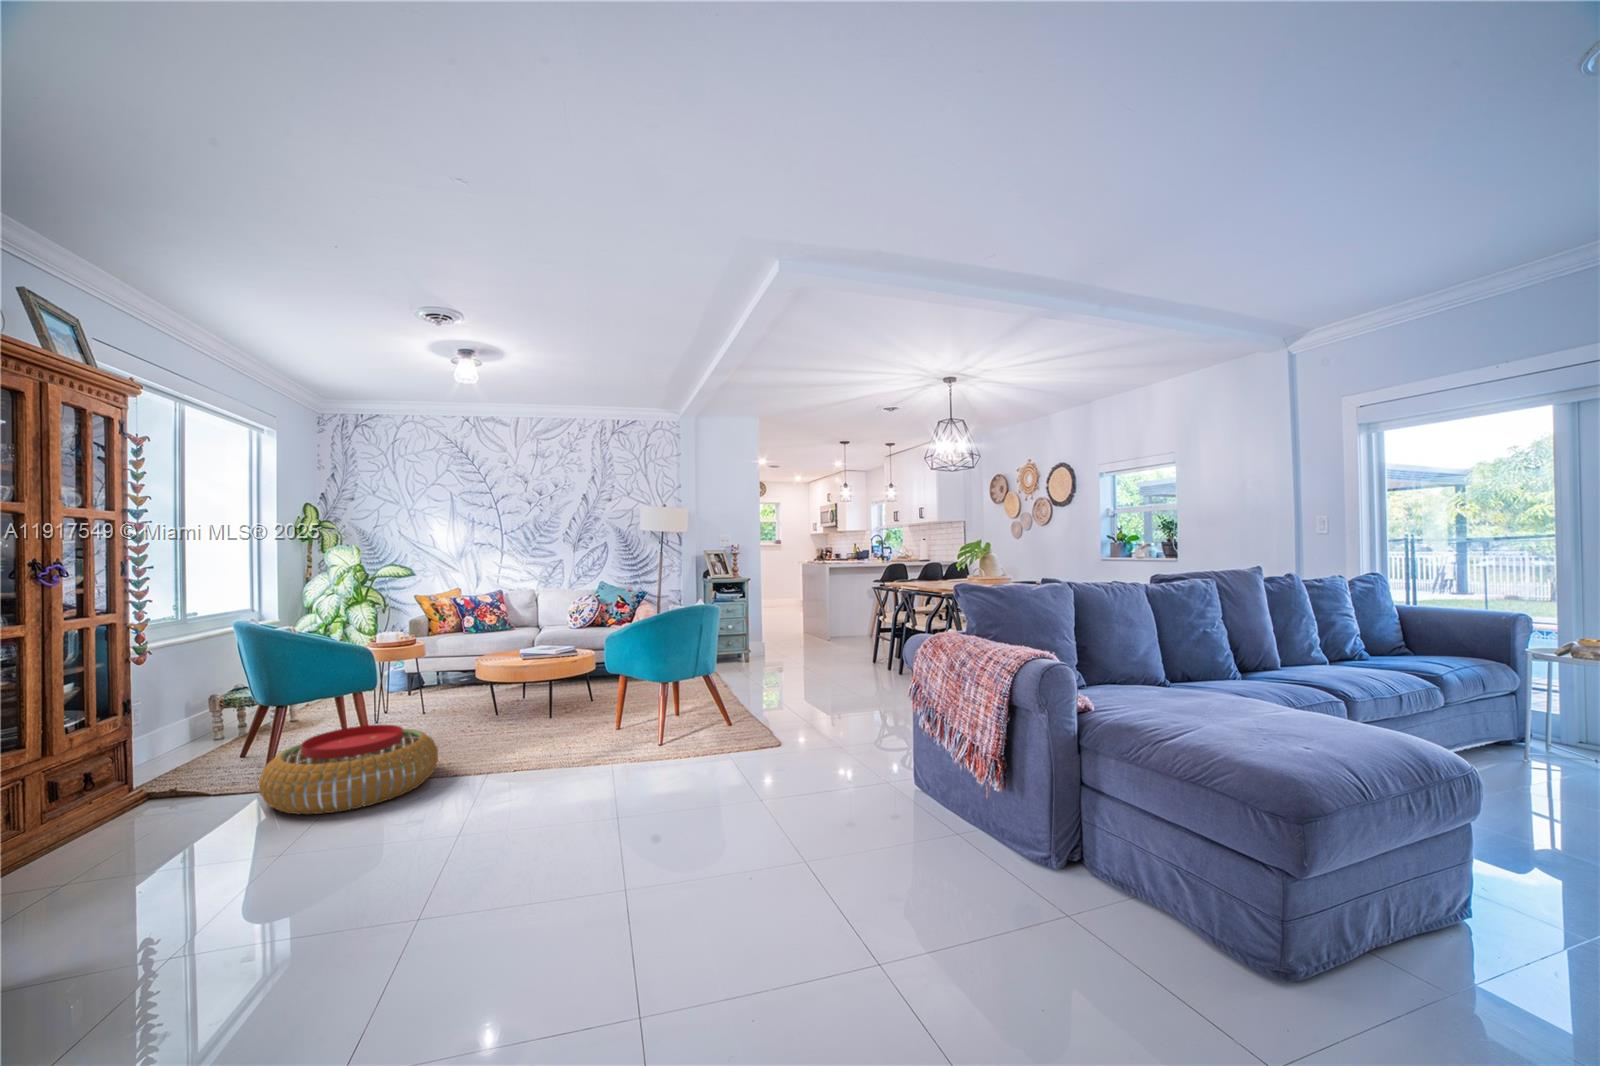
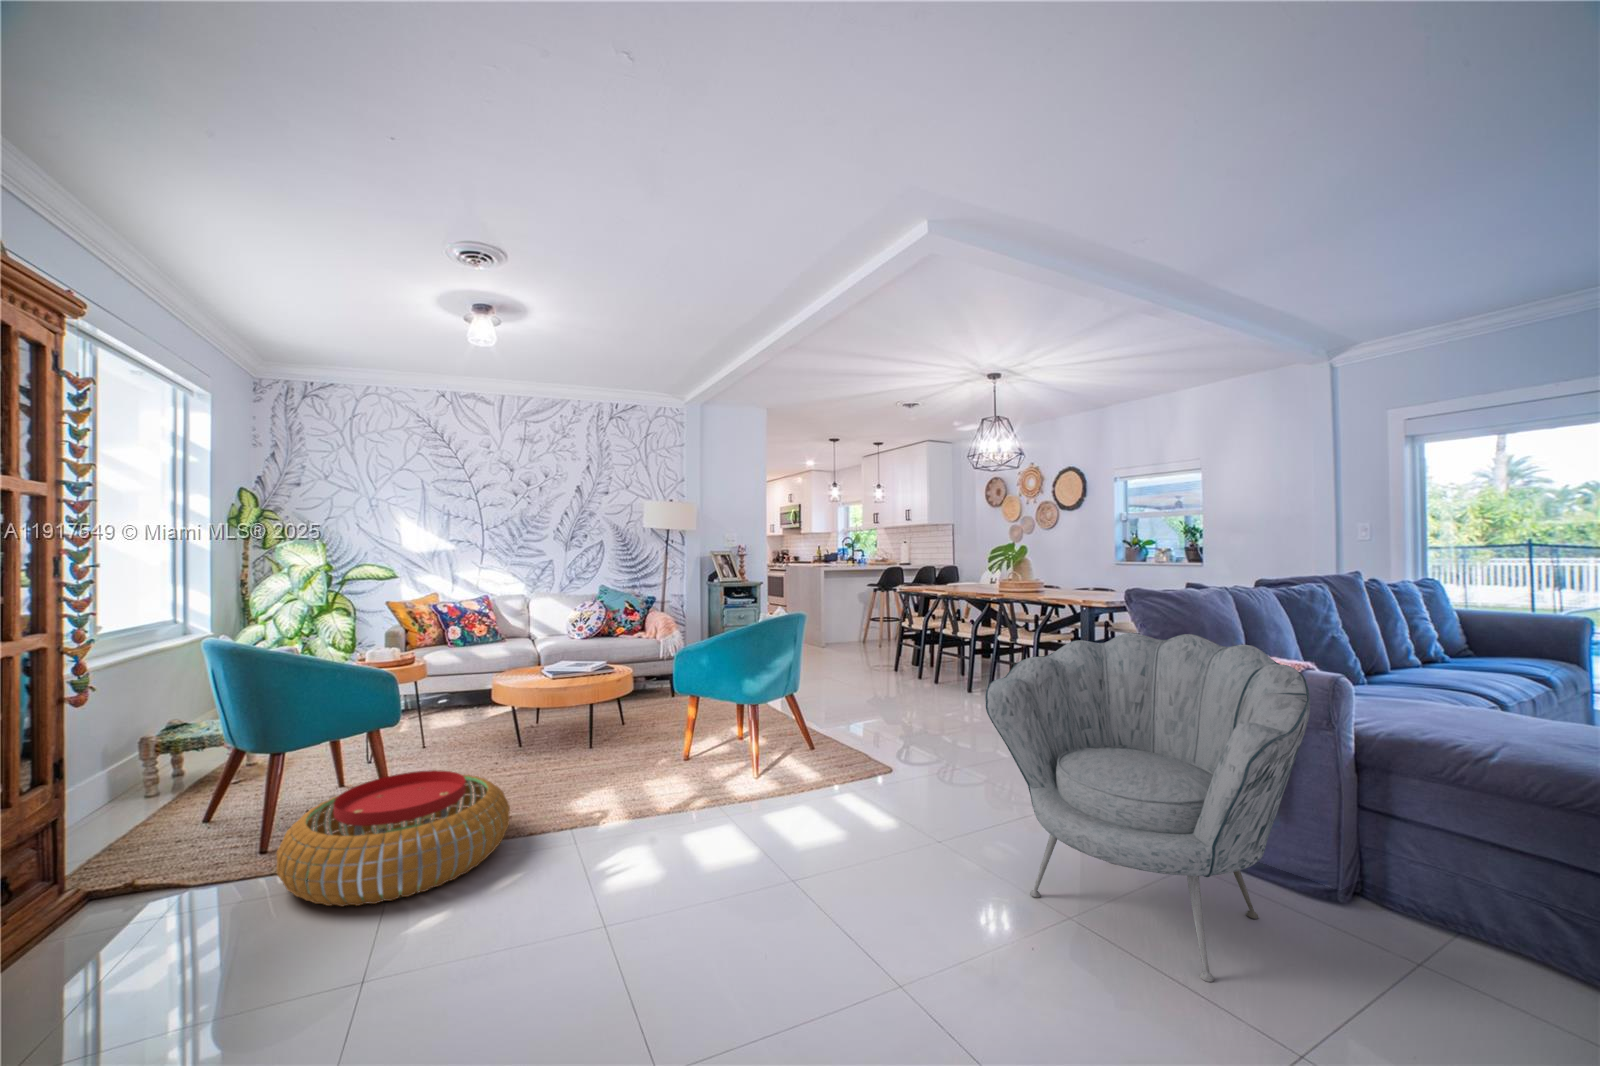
armchair: none [766,625,981,898] -> present [985,633,1310,982]

